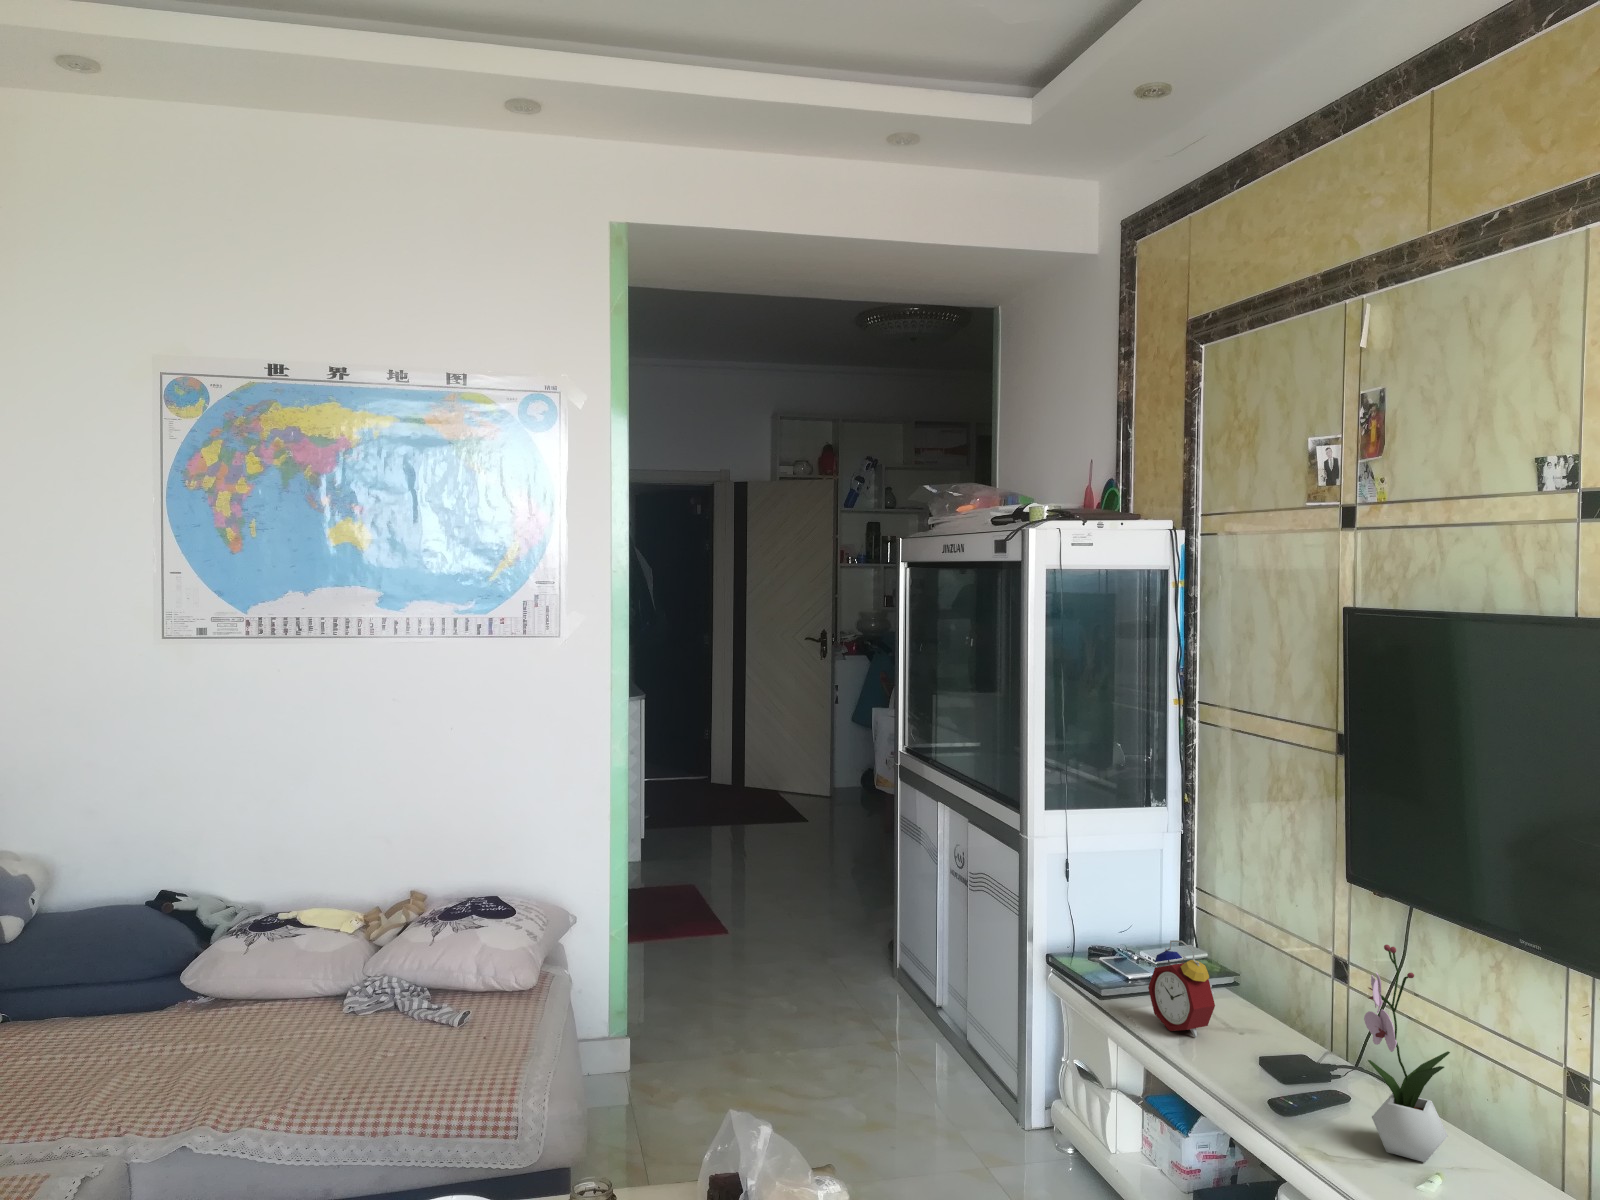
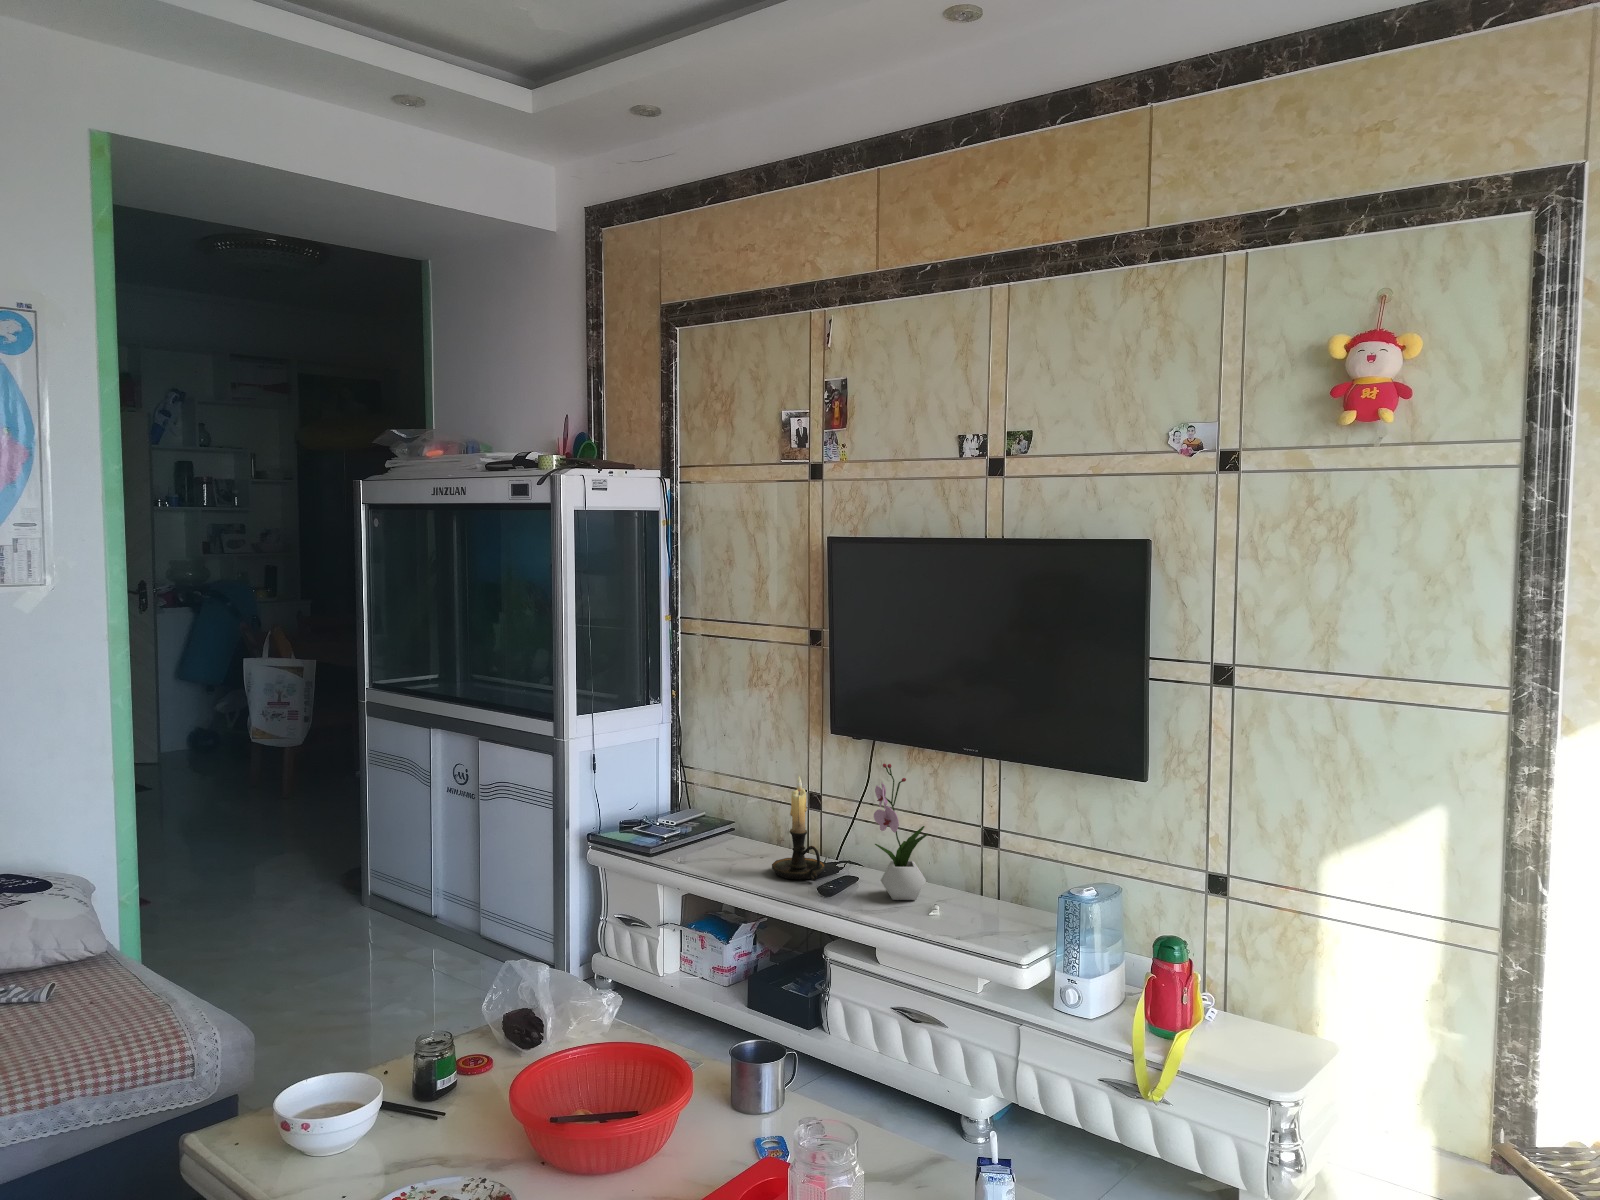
candle holder: none [1239,937,1316,1090] -> present [772,776,825,881]
alarm clock: present [1148,940,1215,1037] -> none [691,794,744,865]

